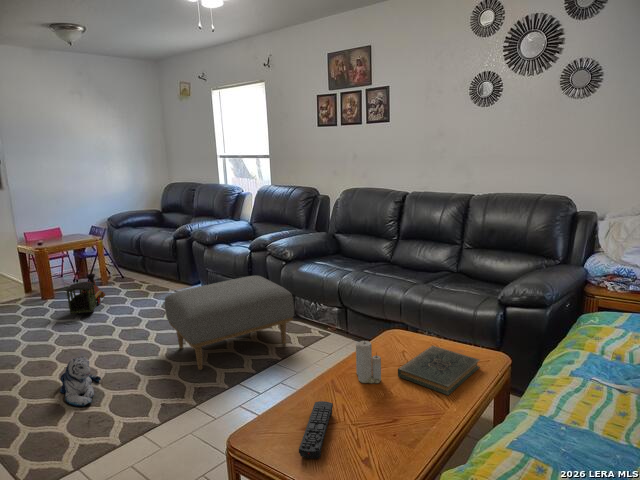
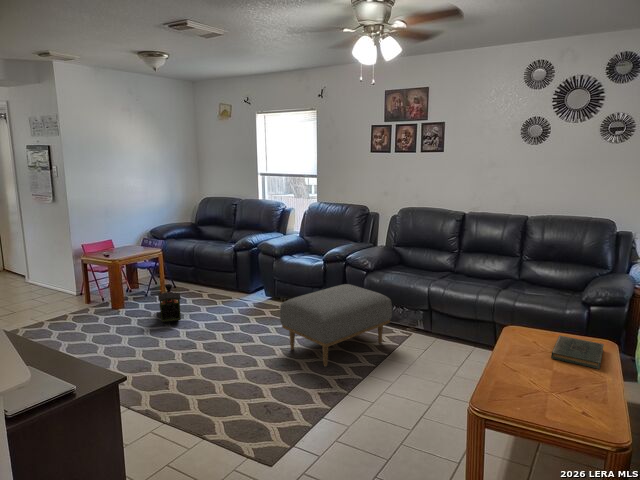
candle: present [356,341,381,383] -> none [518,330,543,364]
plush toy: present [60,357,101,406] -> none [213,357,255,400]
remote control: present [299,401,333,459] -> none [516,376,555,413]

